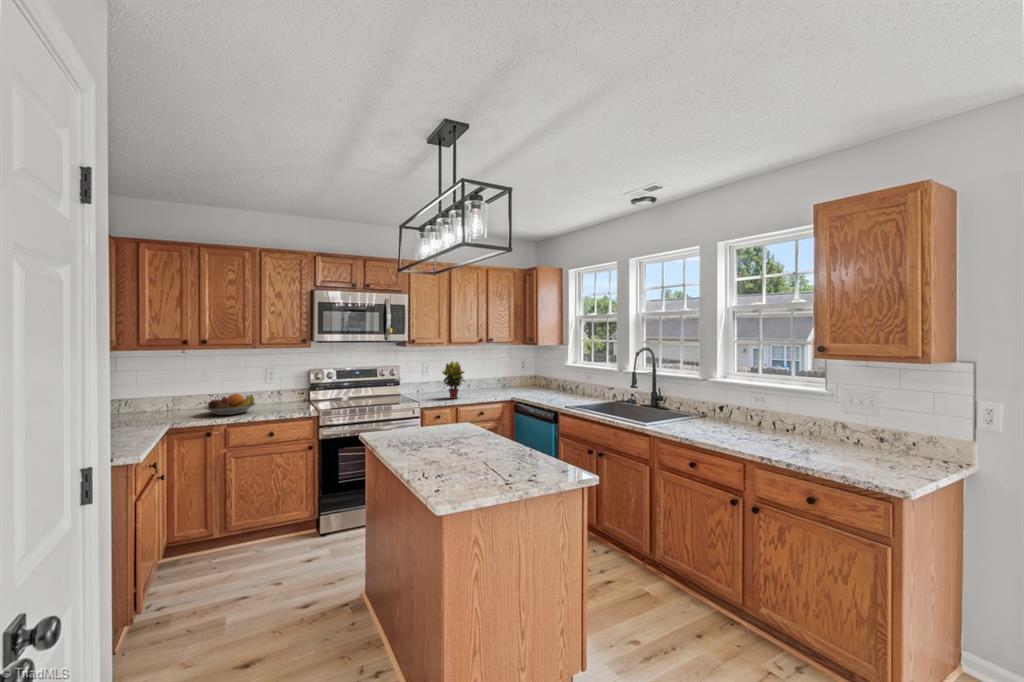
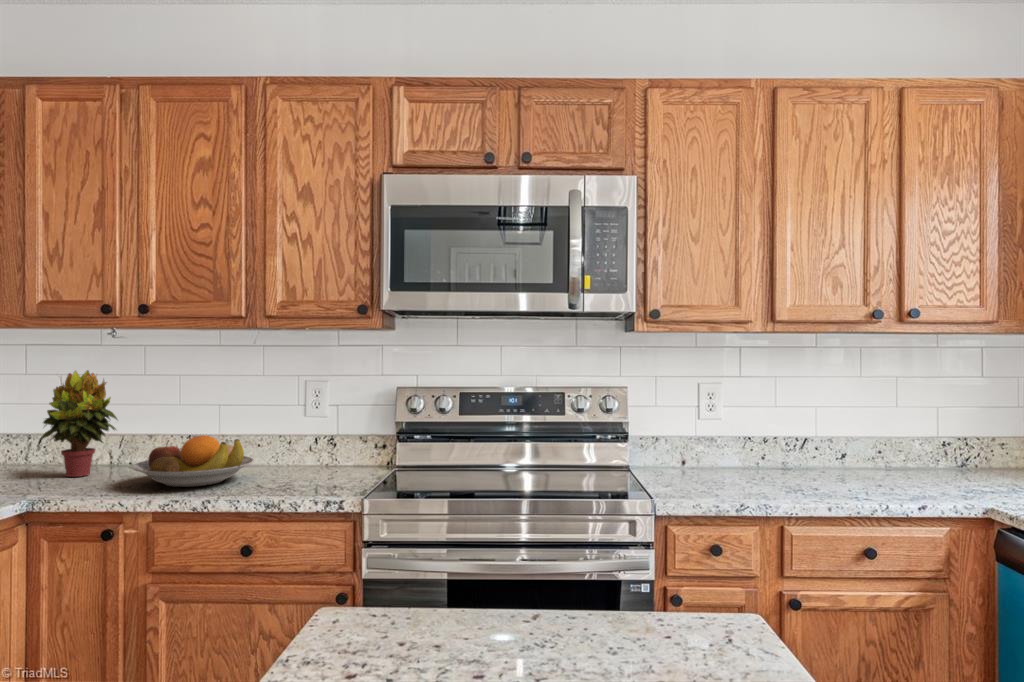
potted plant: present [442,362,464,399] -> present [40,370,117,477]

